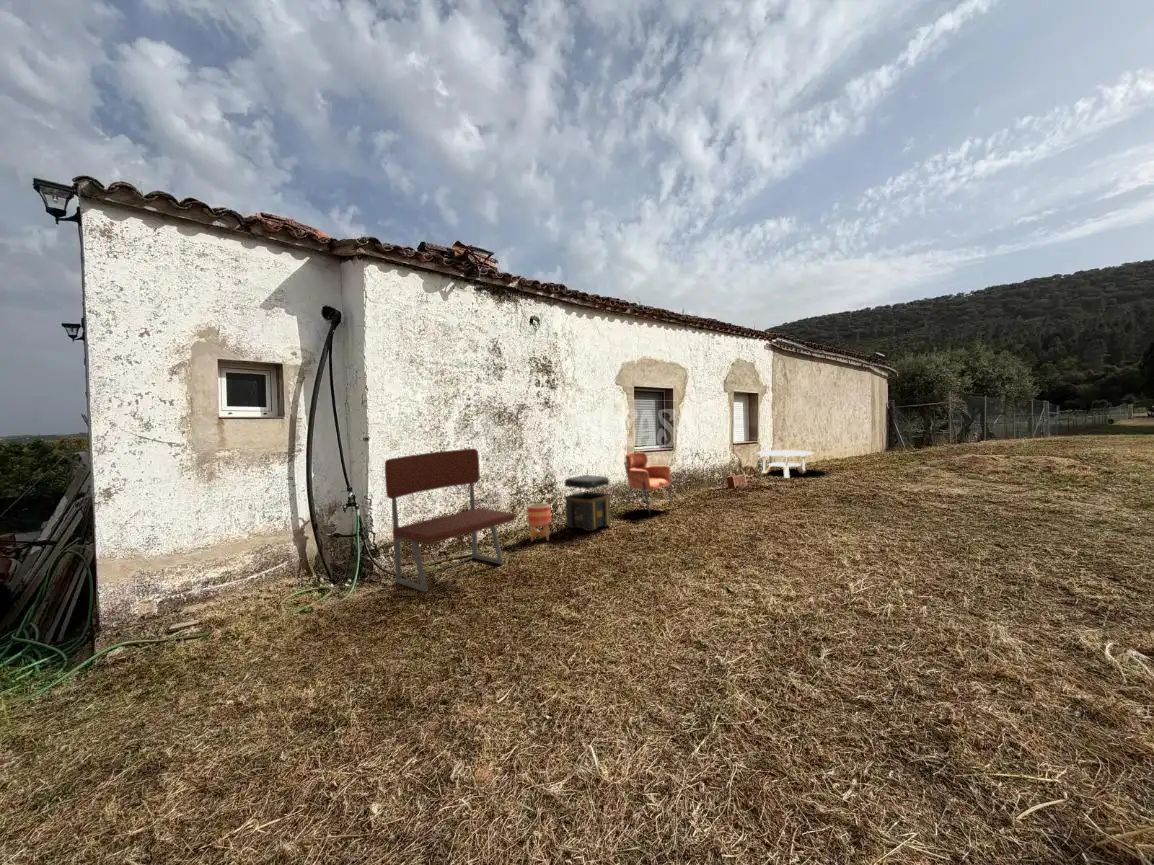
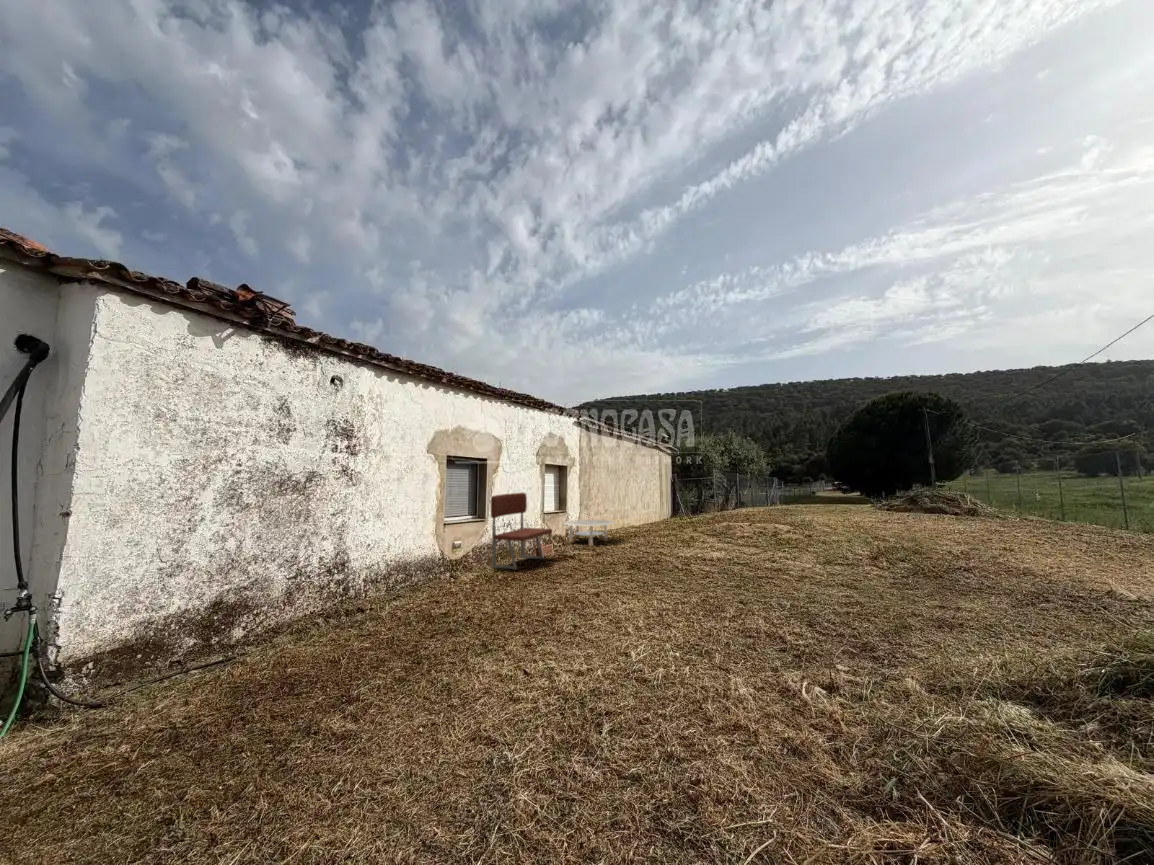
bench: present [385,449,515,592] -> present [491,493,552,569]
chair: present [624,452,673,514] -> none [431,524,482,592]
toolbox: present [564,475,611,531] -> none [359,551,414,614]
planter: present [527,503,551,541] -> none [309,585,339,632]

